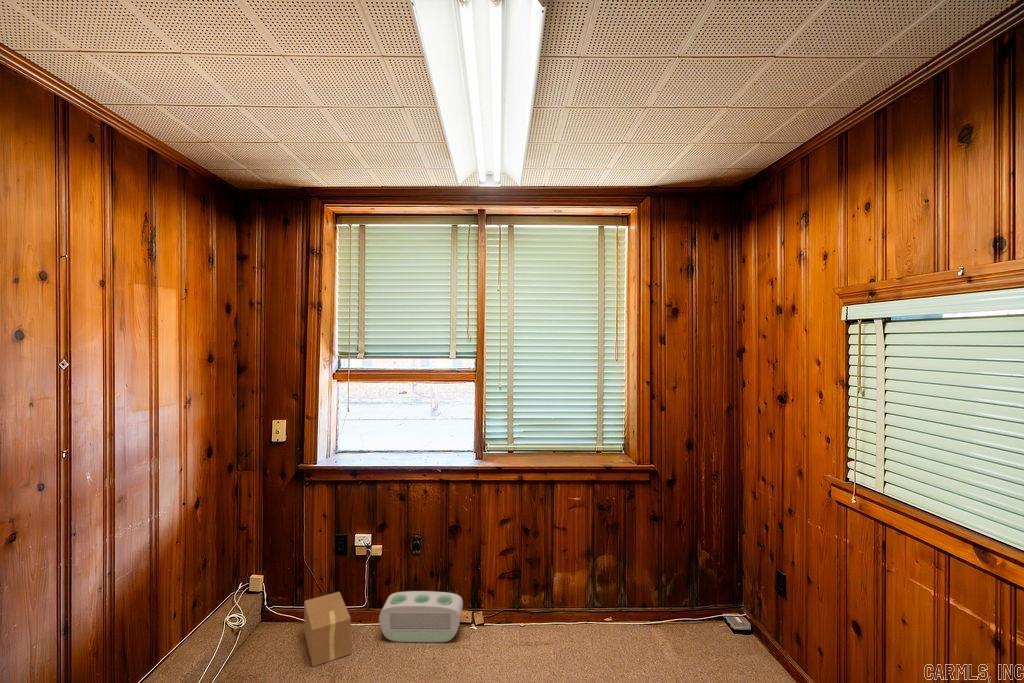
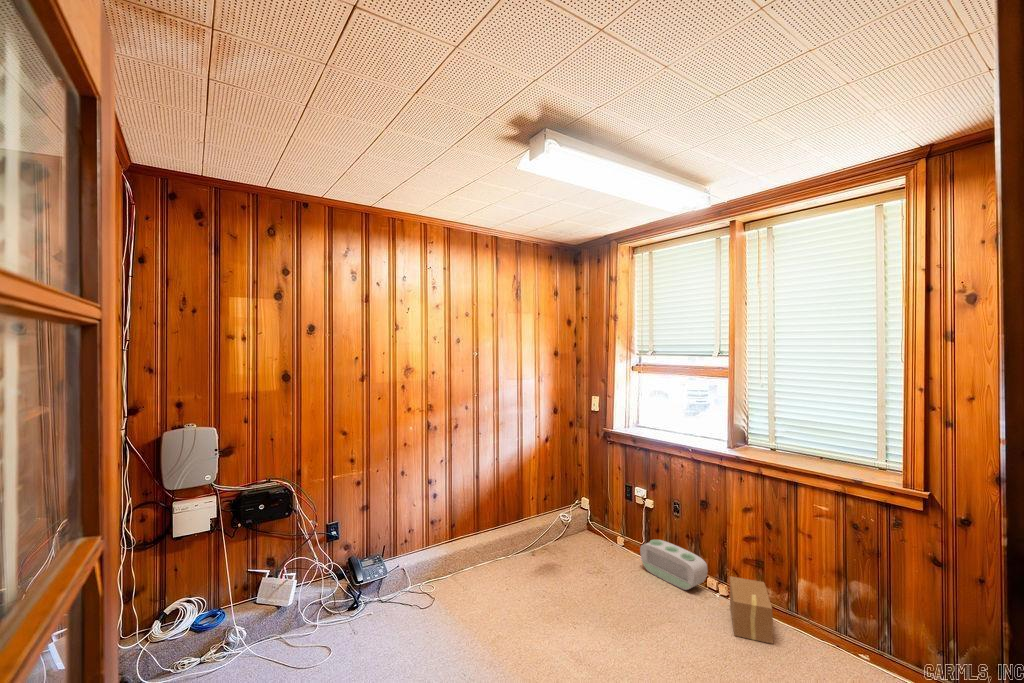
cardboard box: present [304,592,351,667] -> present [730,577,773,644]

